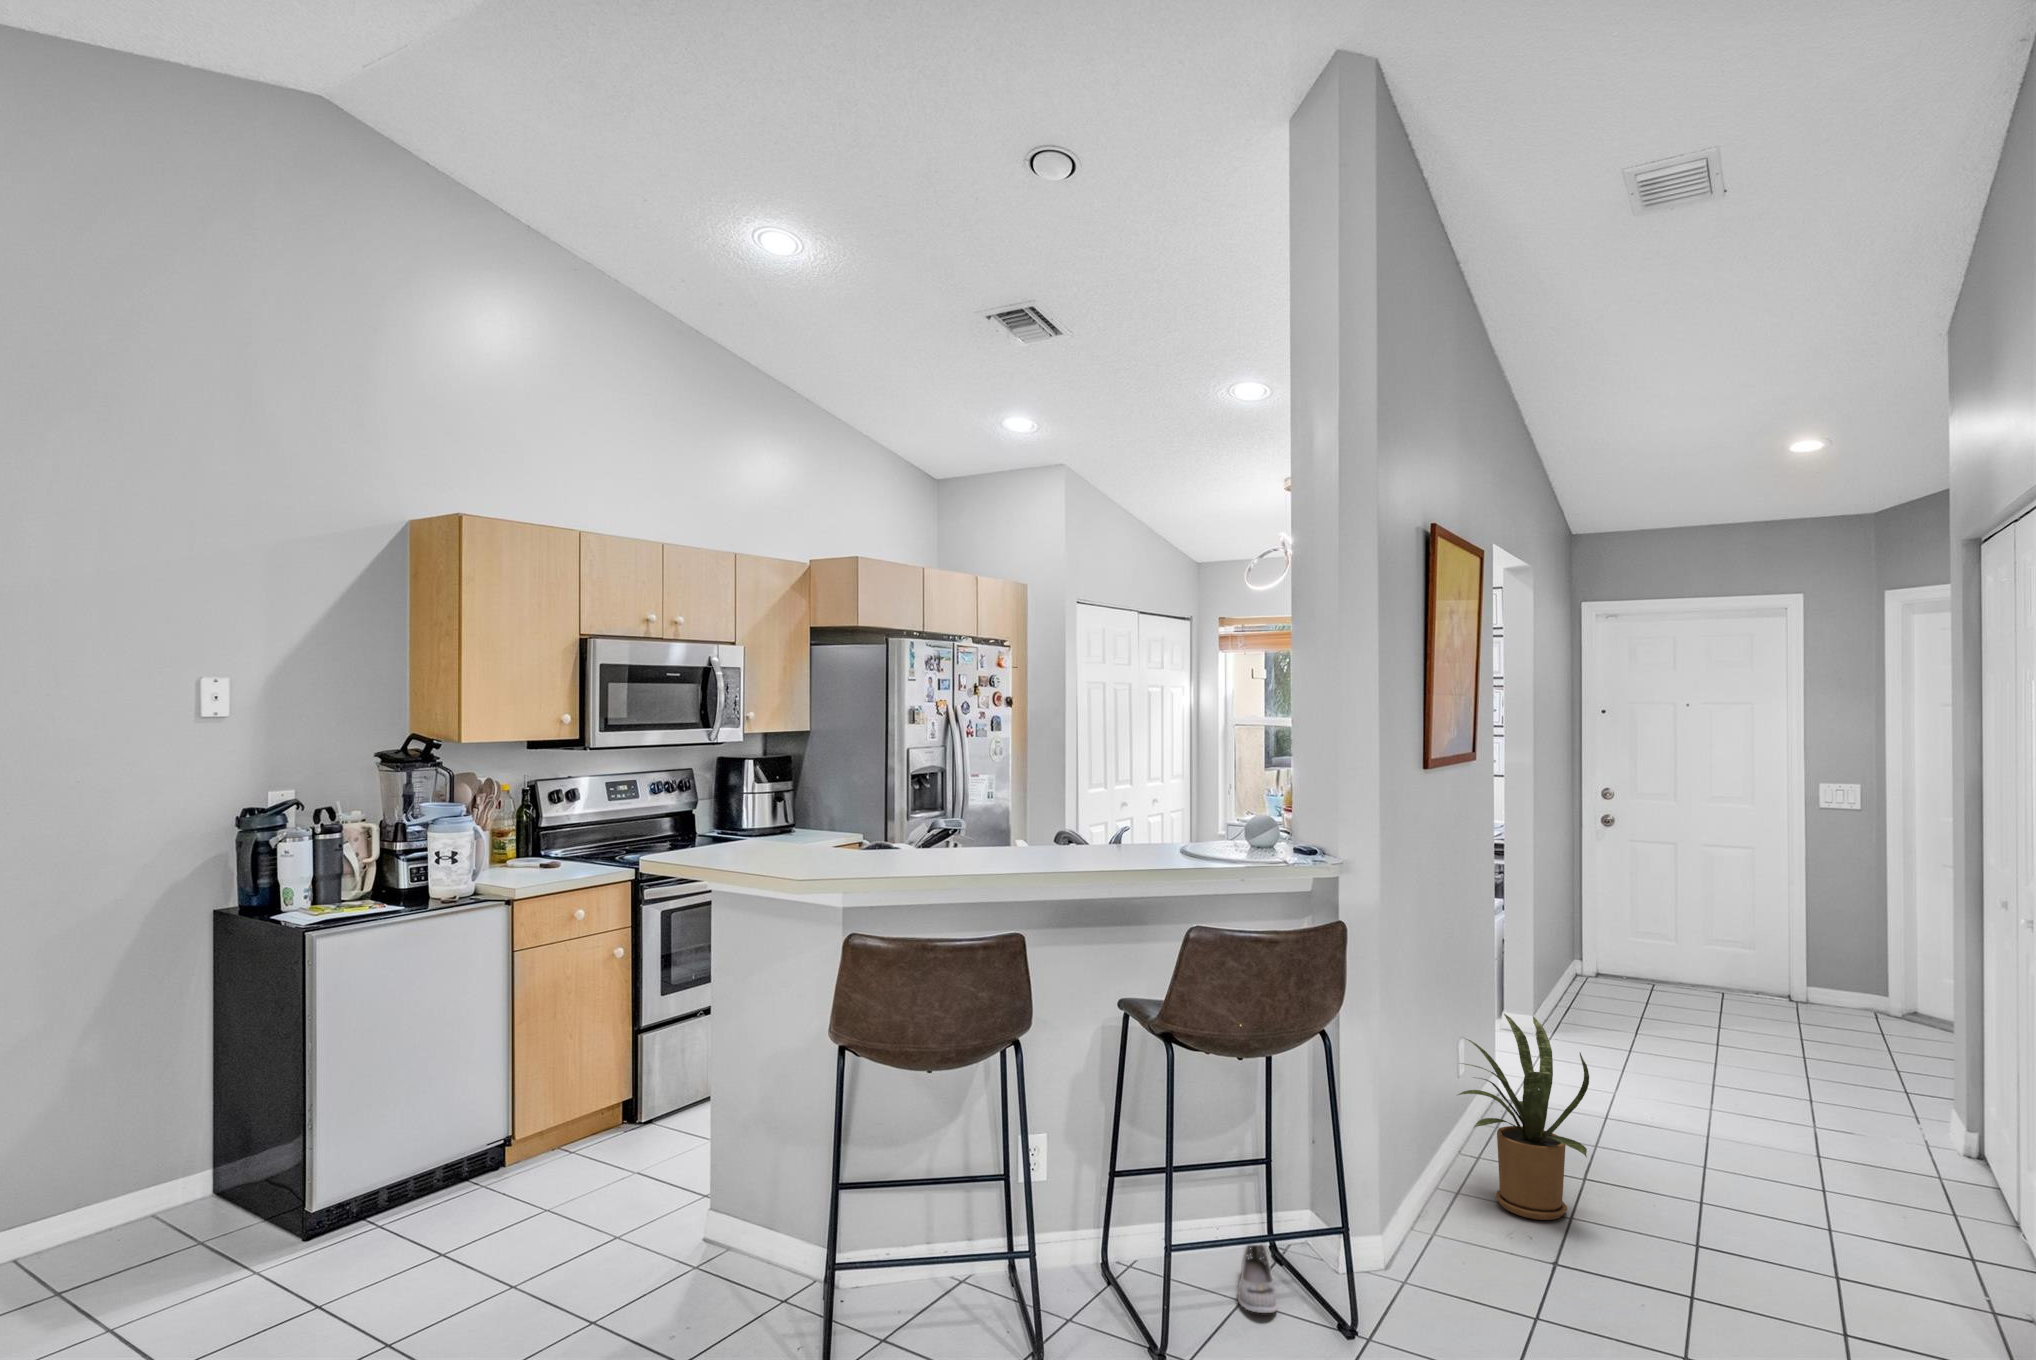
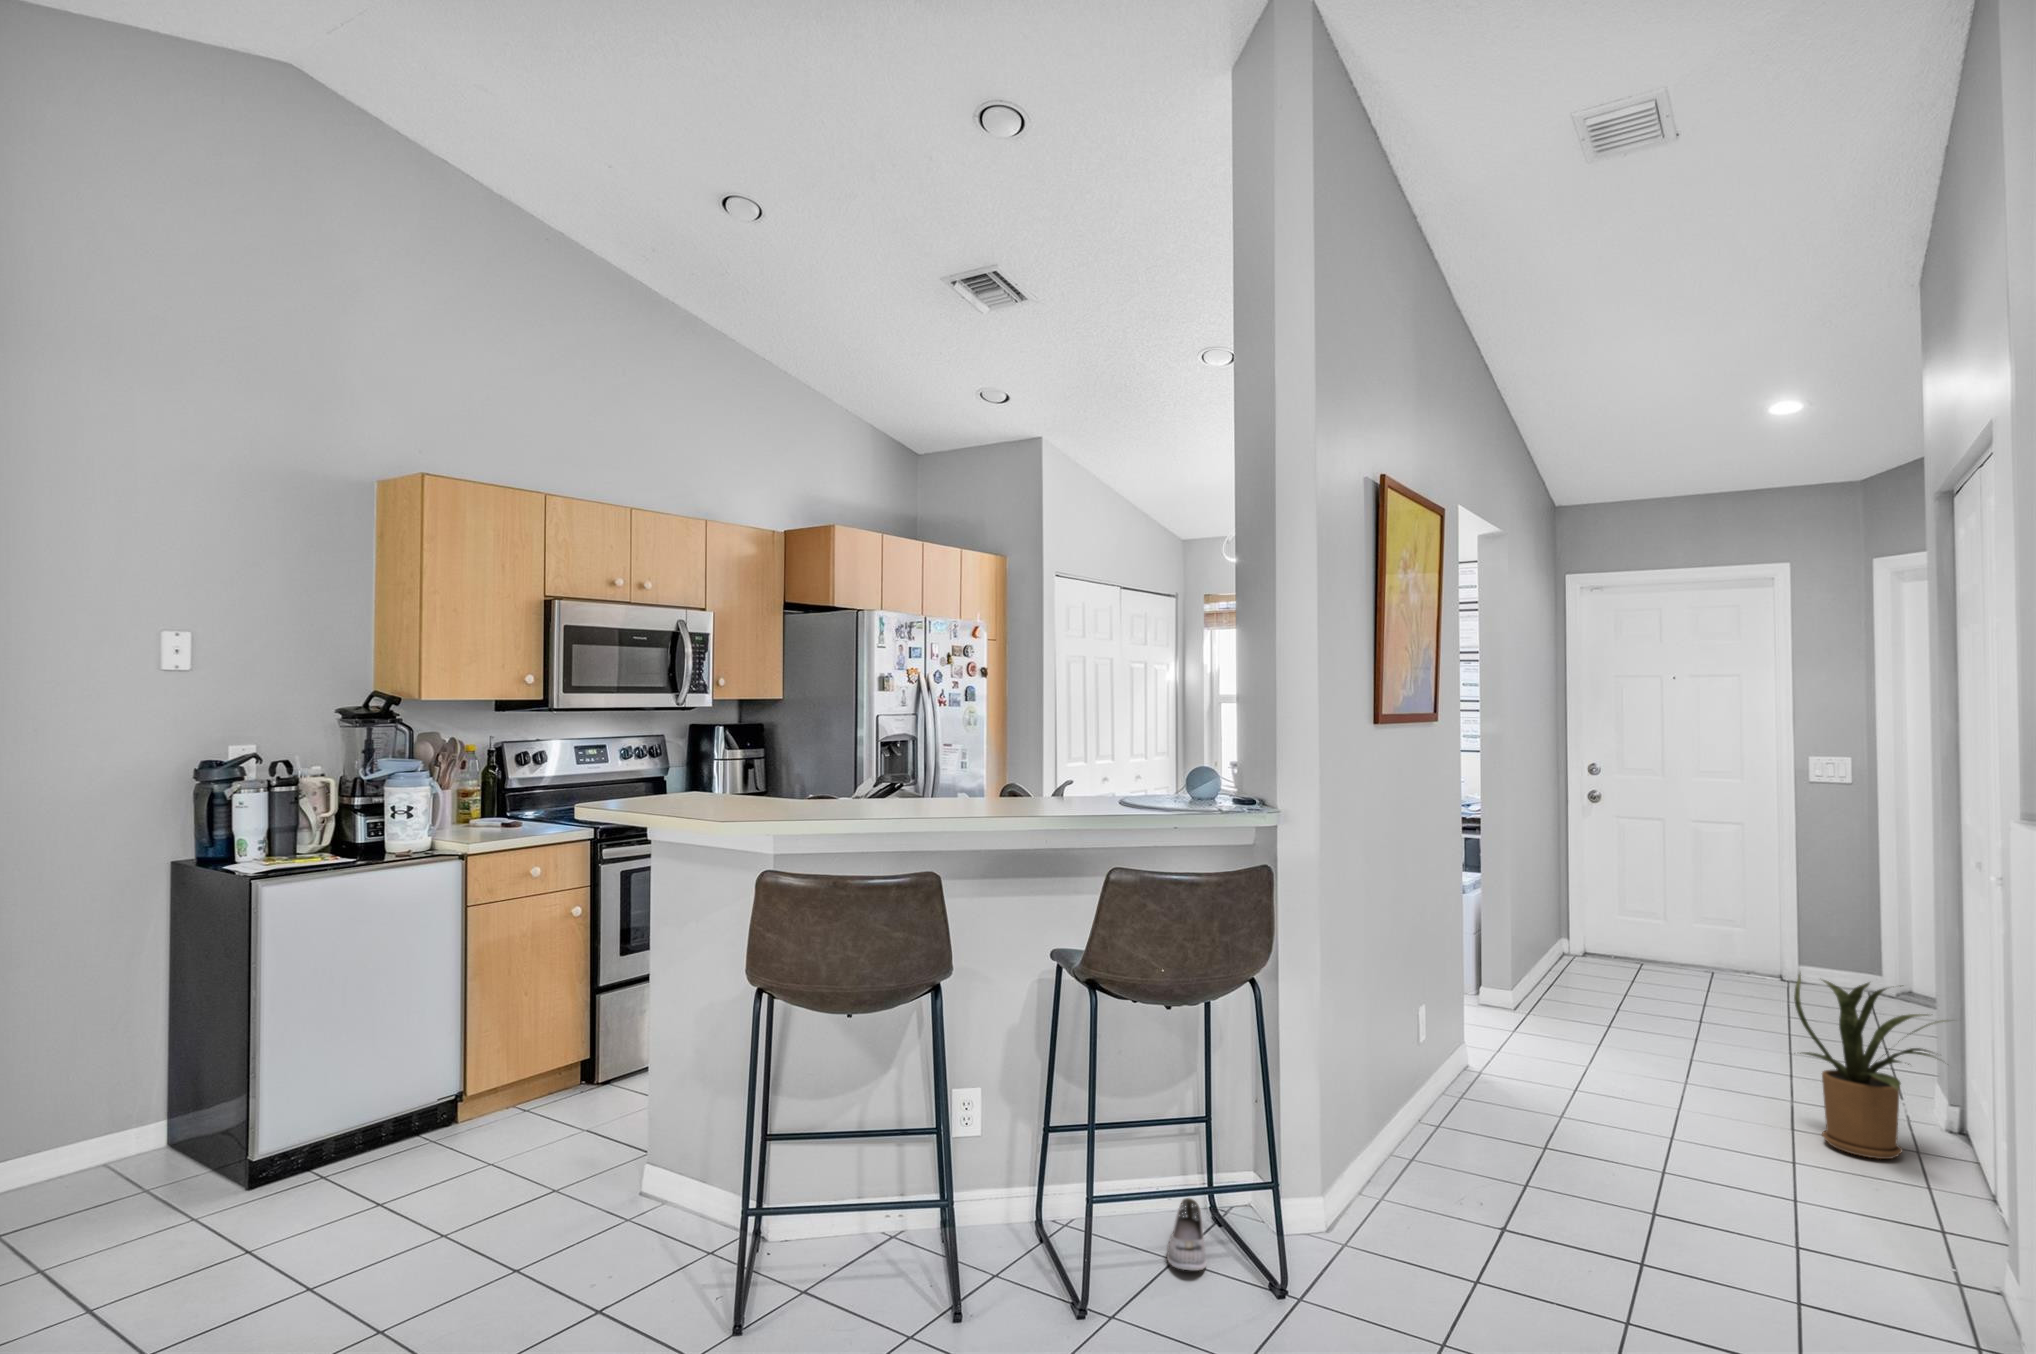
house plant: present [1458,1014,1589,1220] -> present [1794,973,1946,1159]

